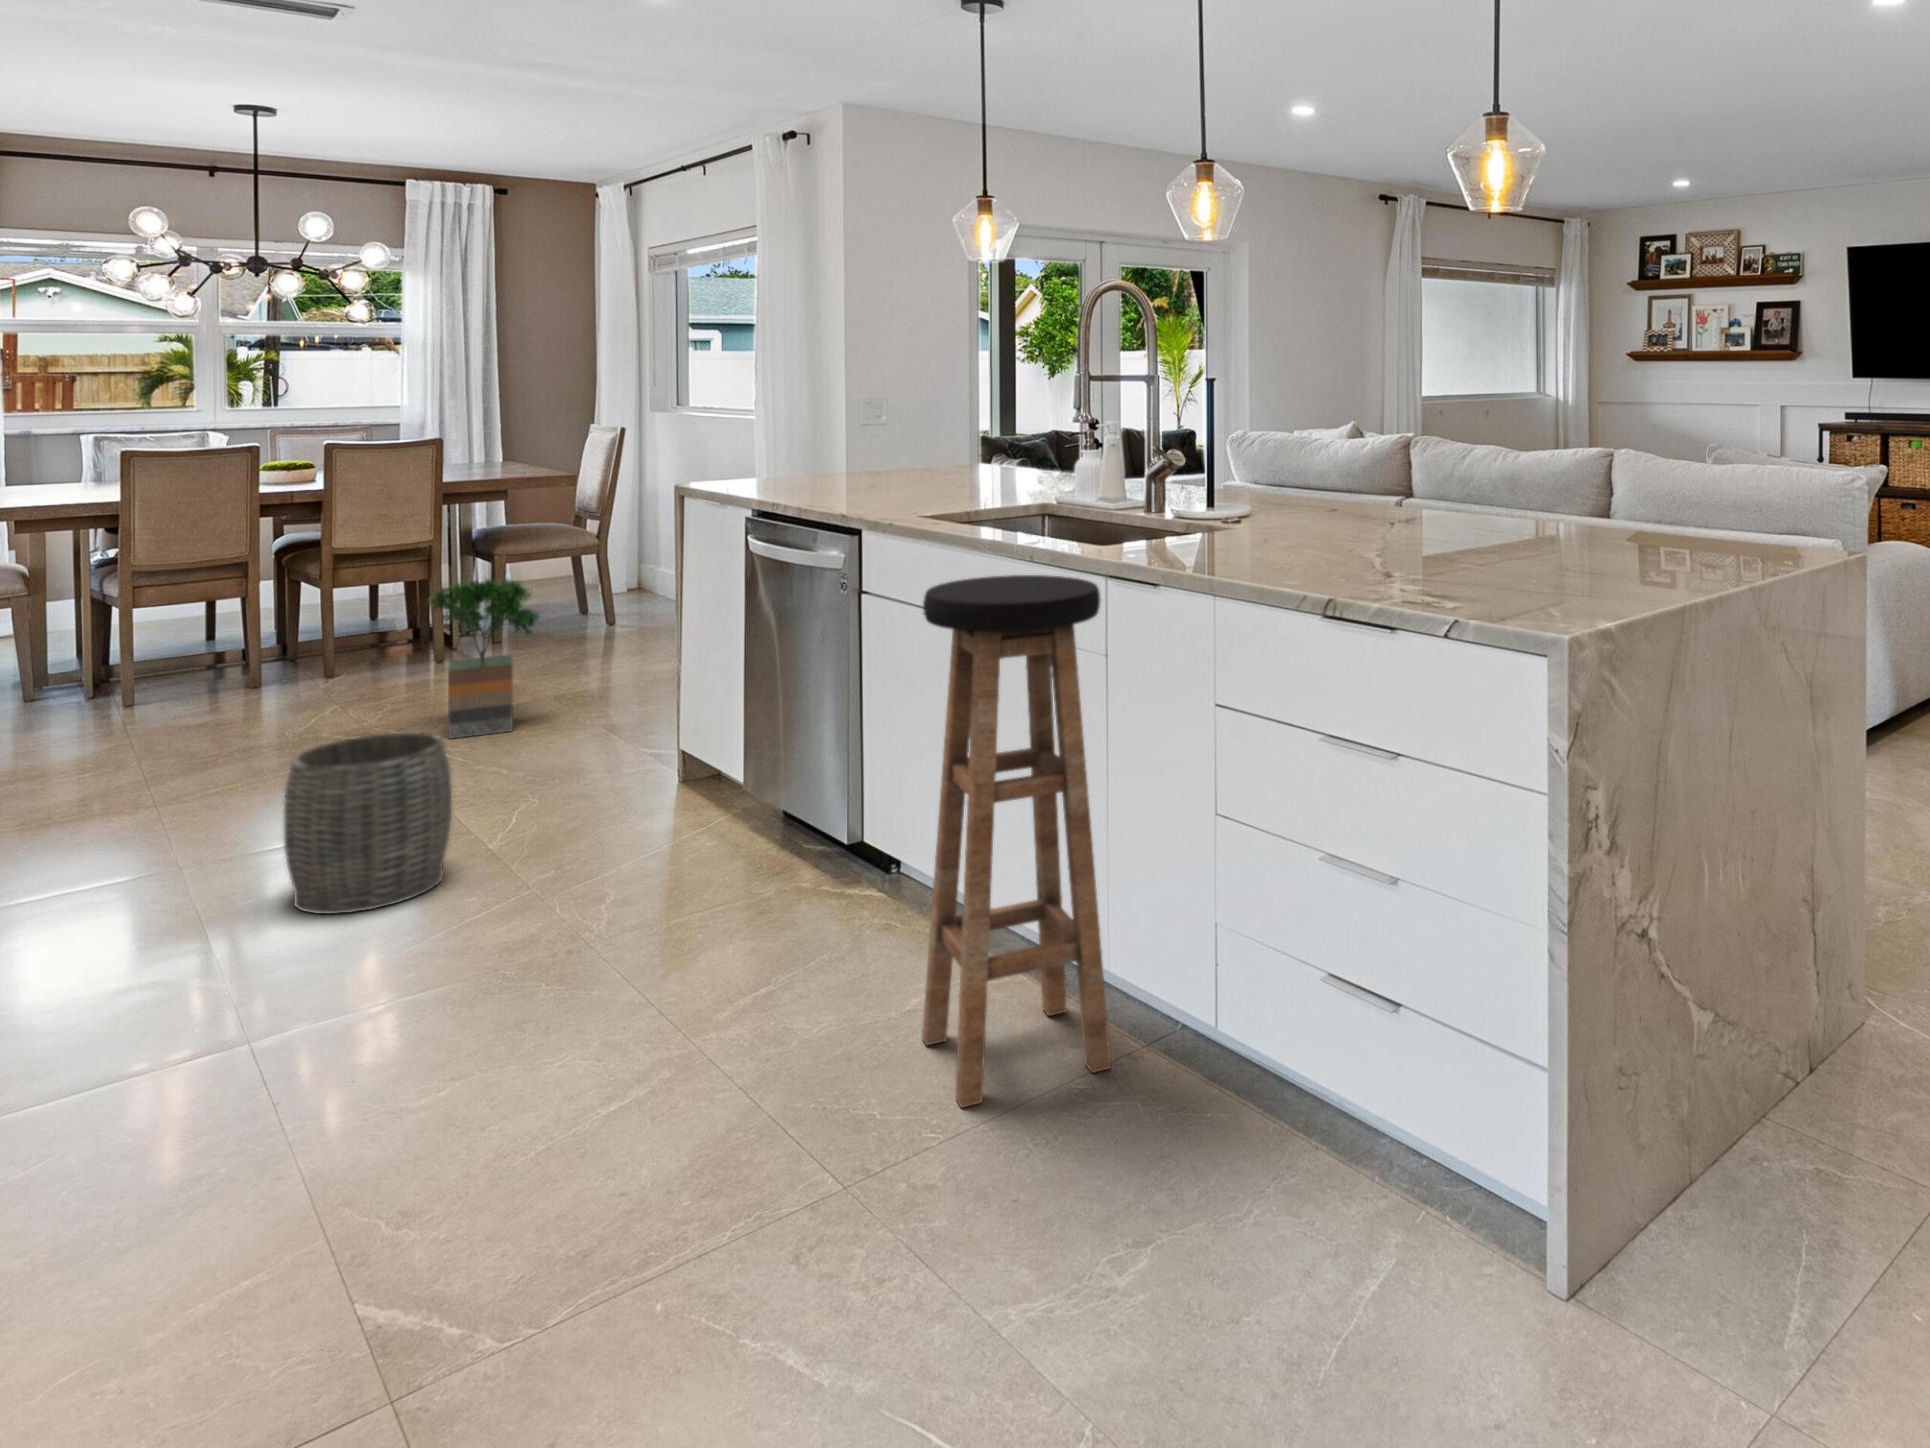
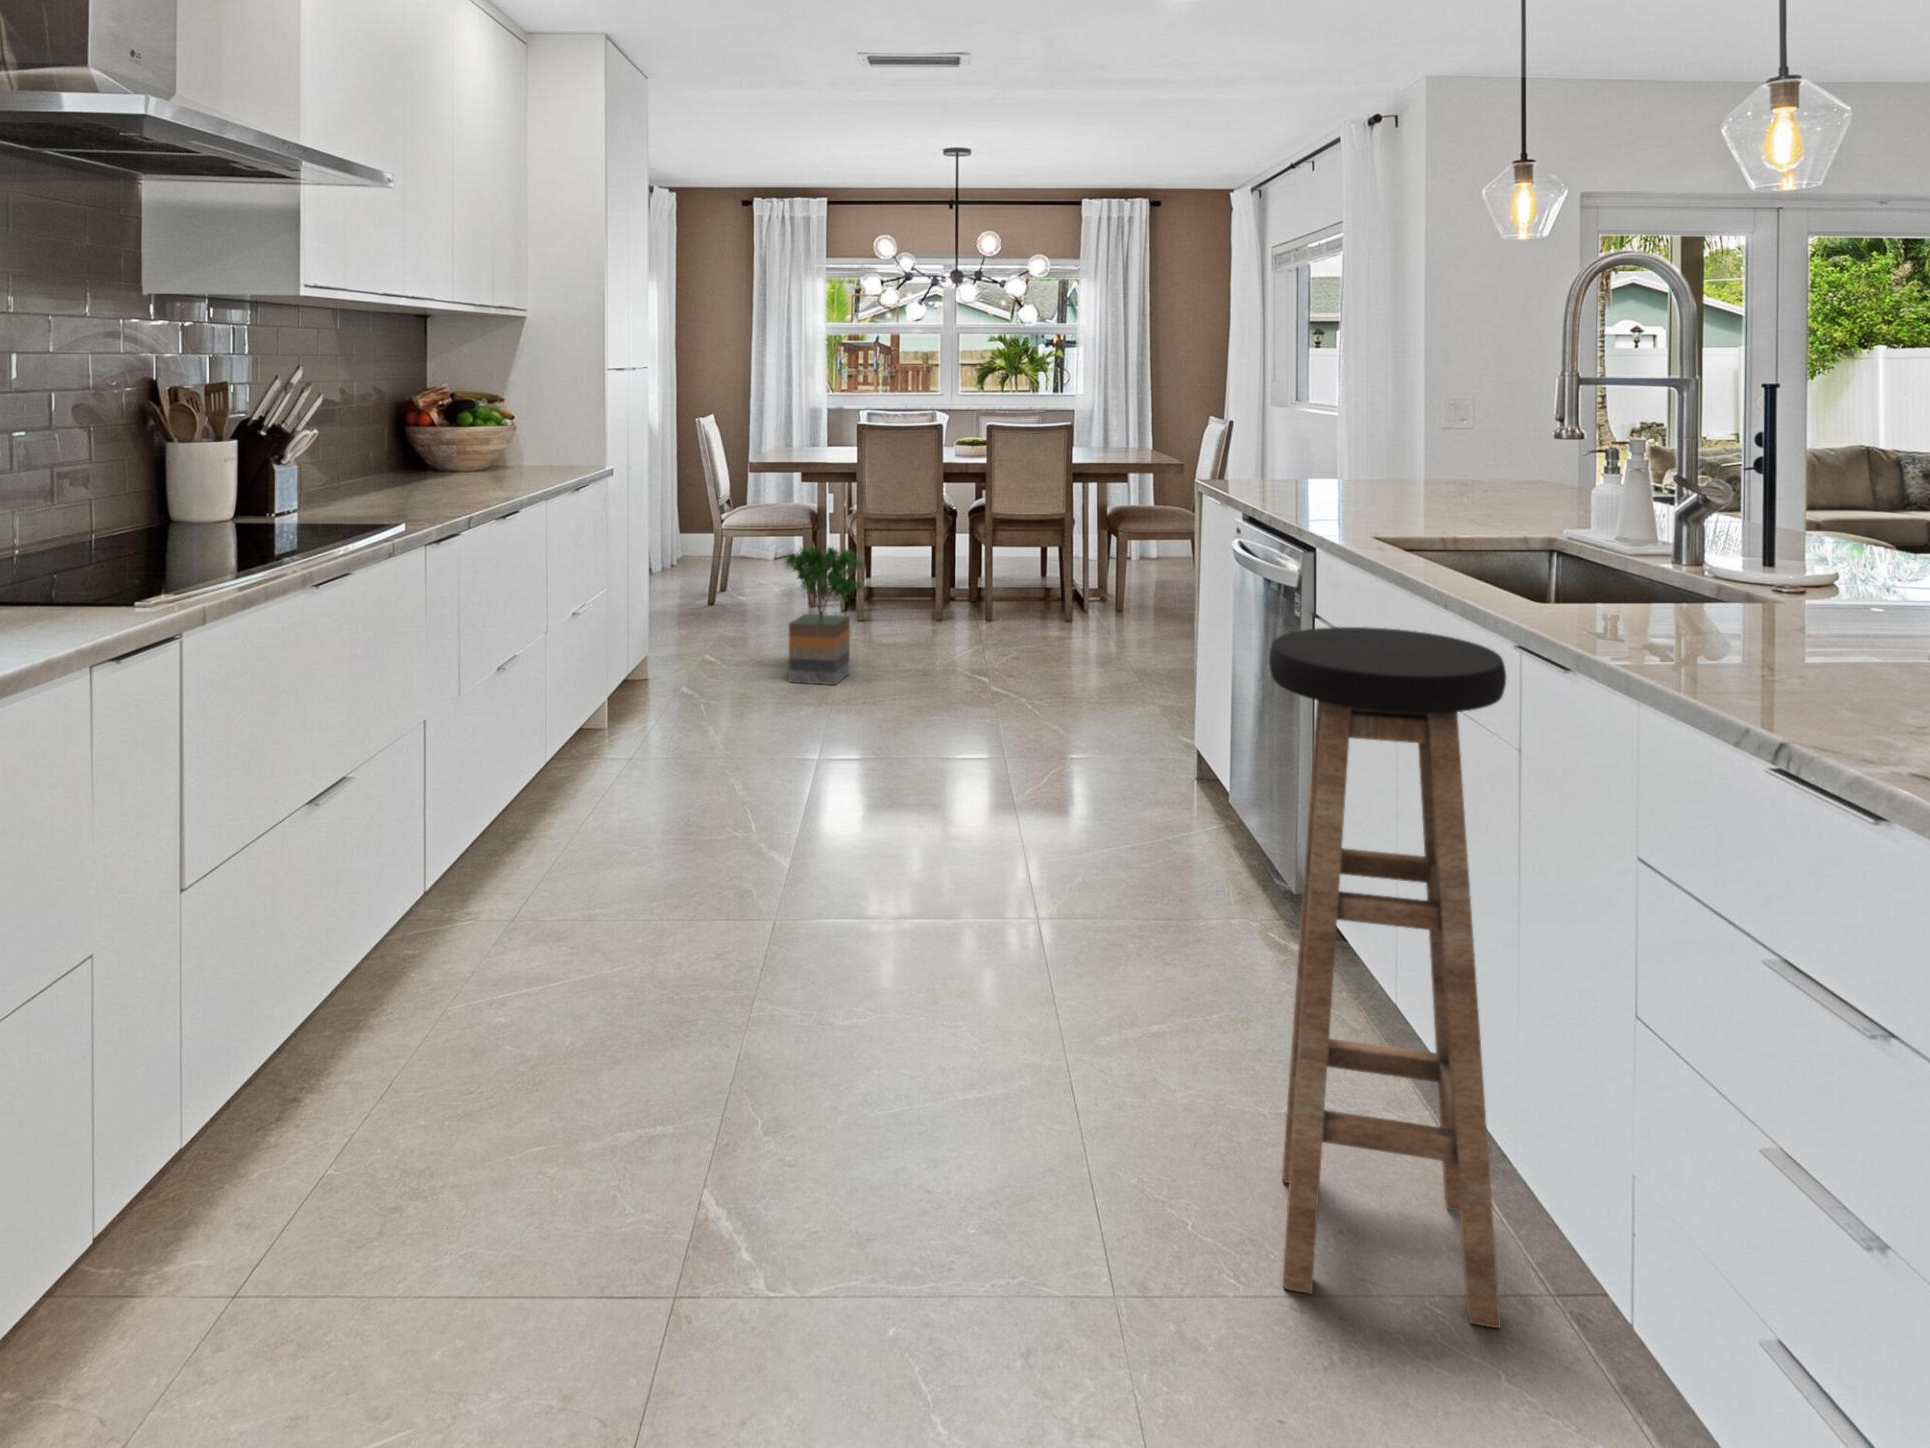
potted tree: present [427,579,539,739] -> present [784,546,864,685]
woven basket: present [284,732,452,914] -> none [849,680,971,834]

